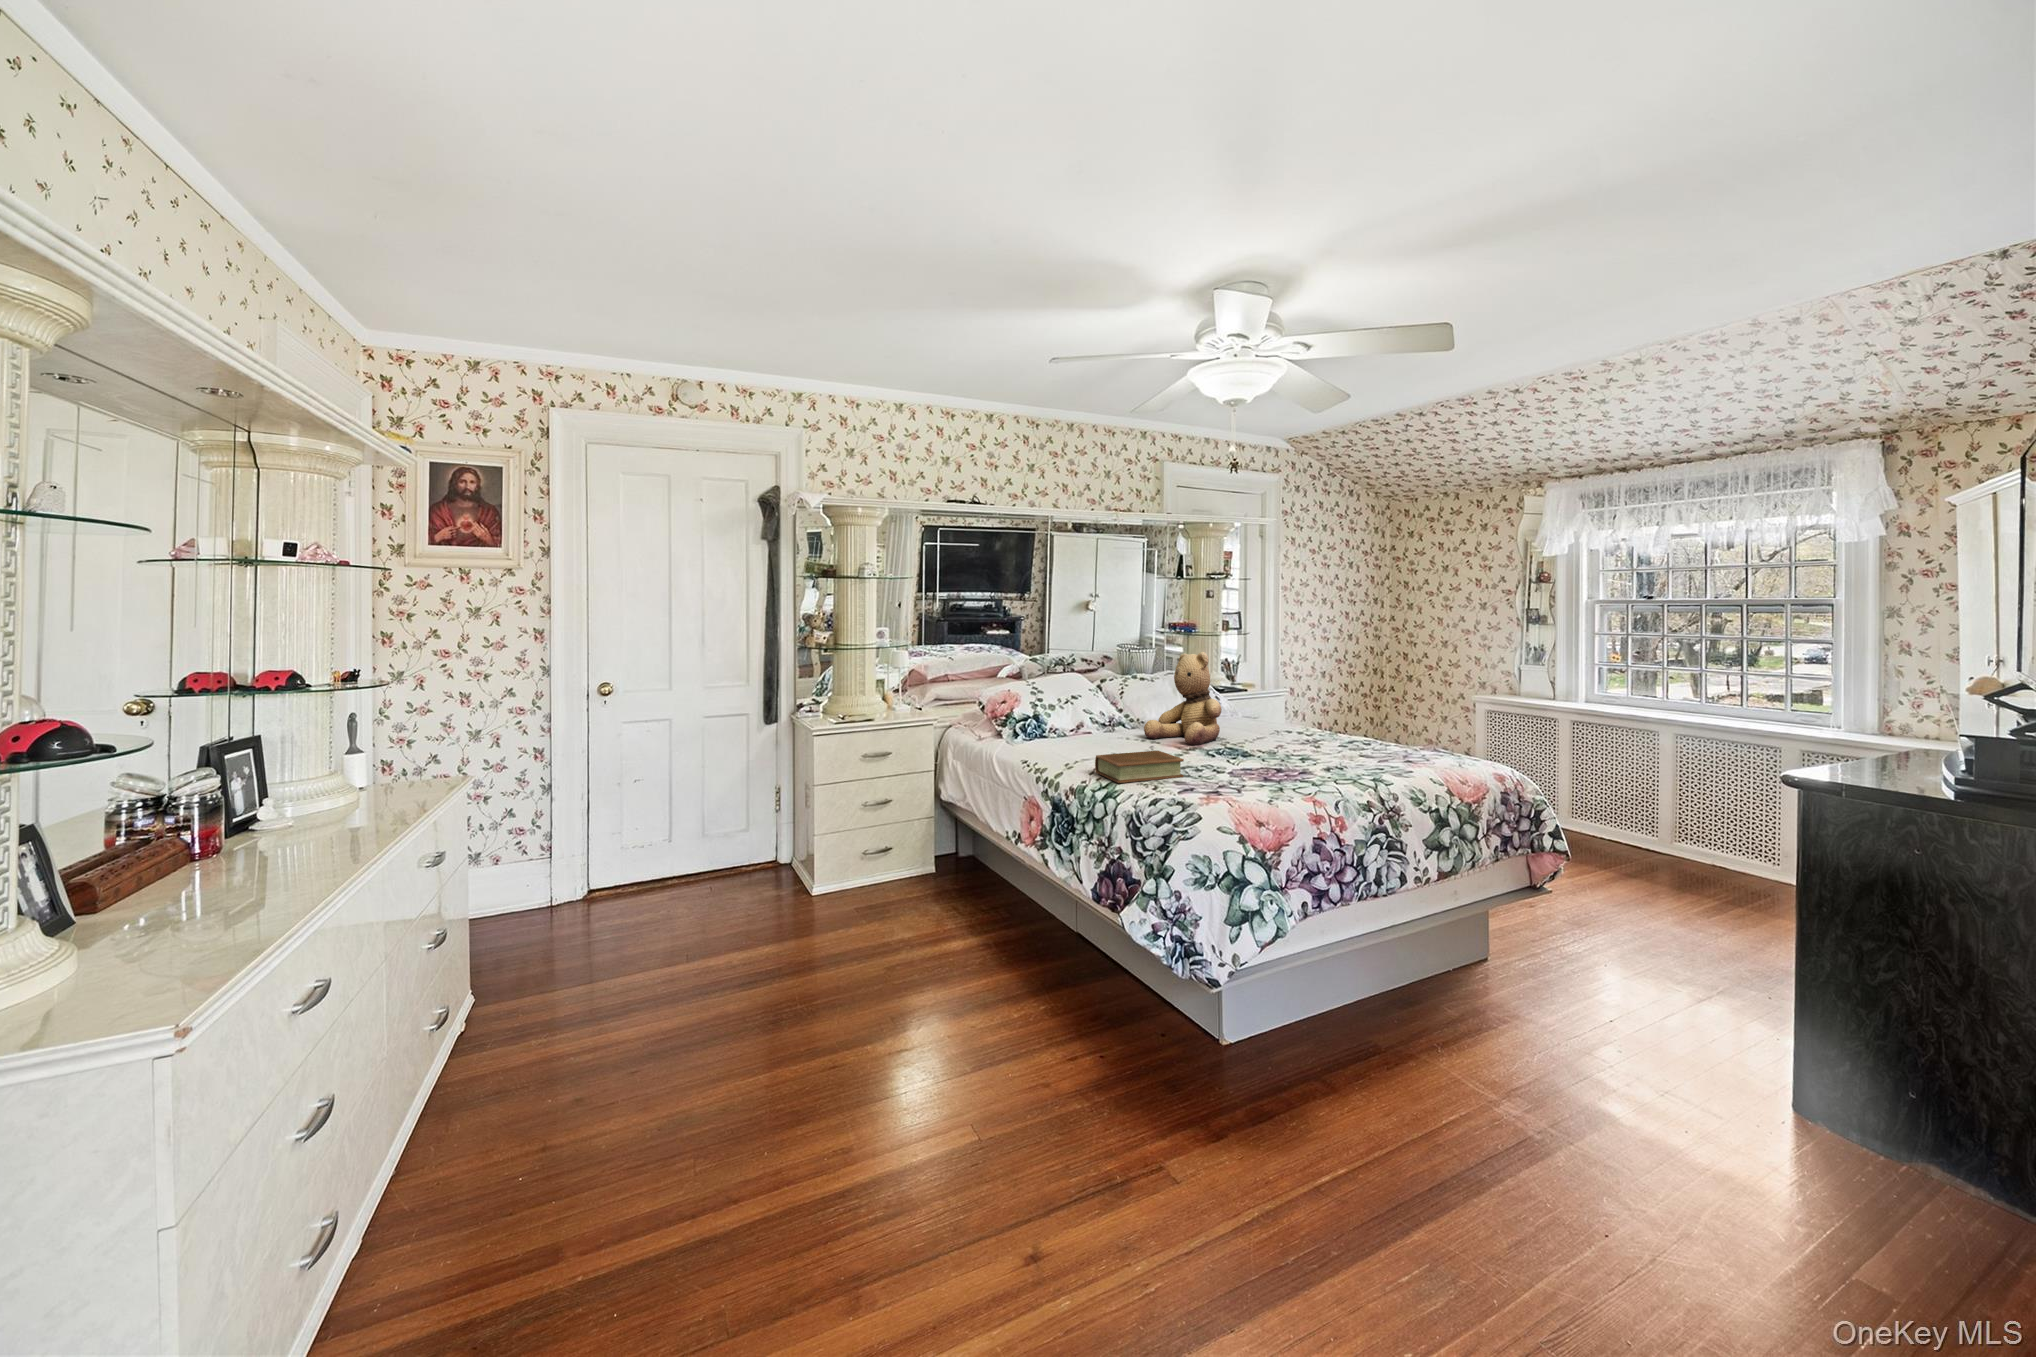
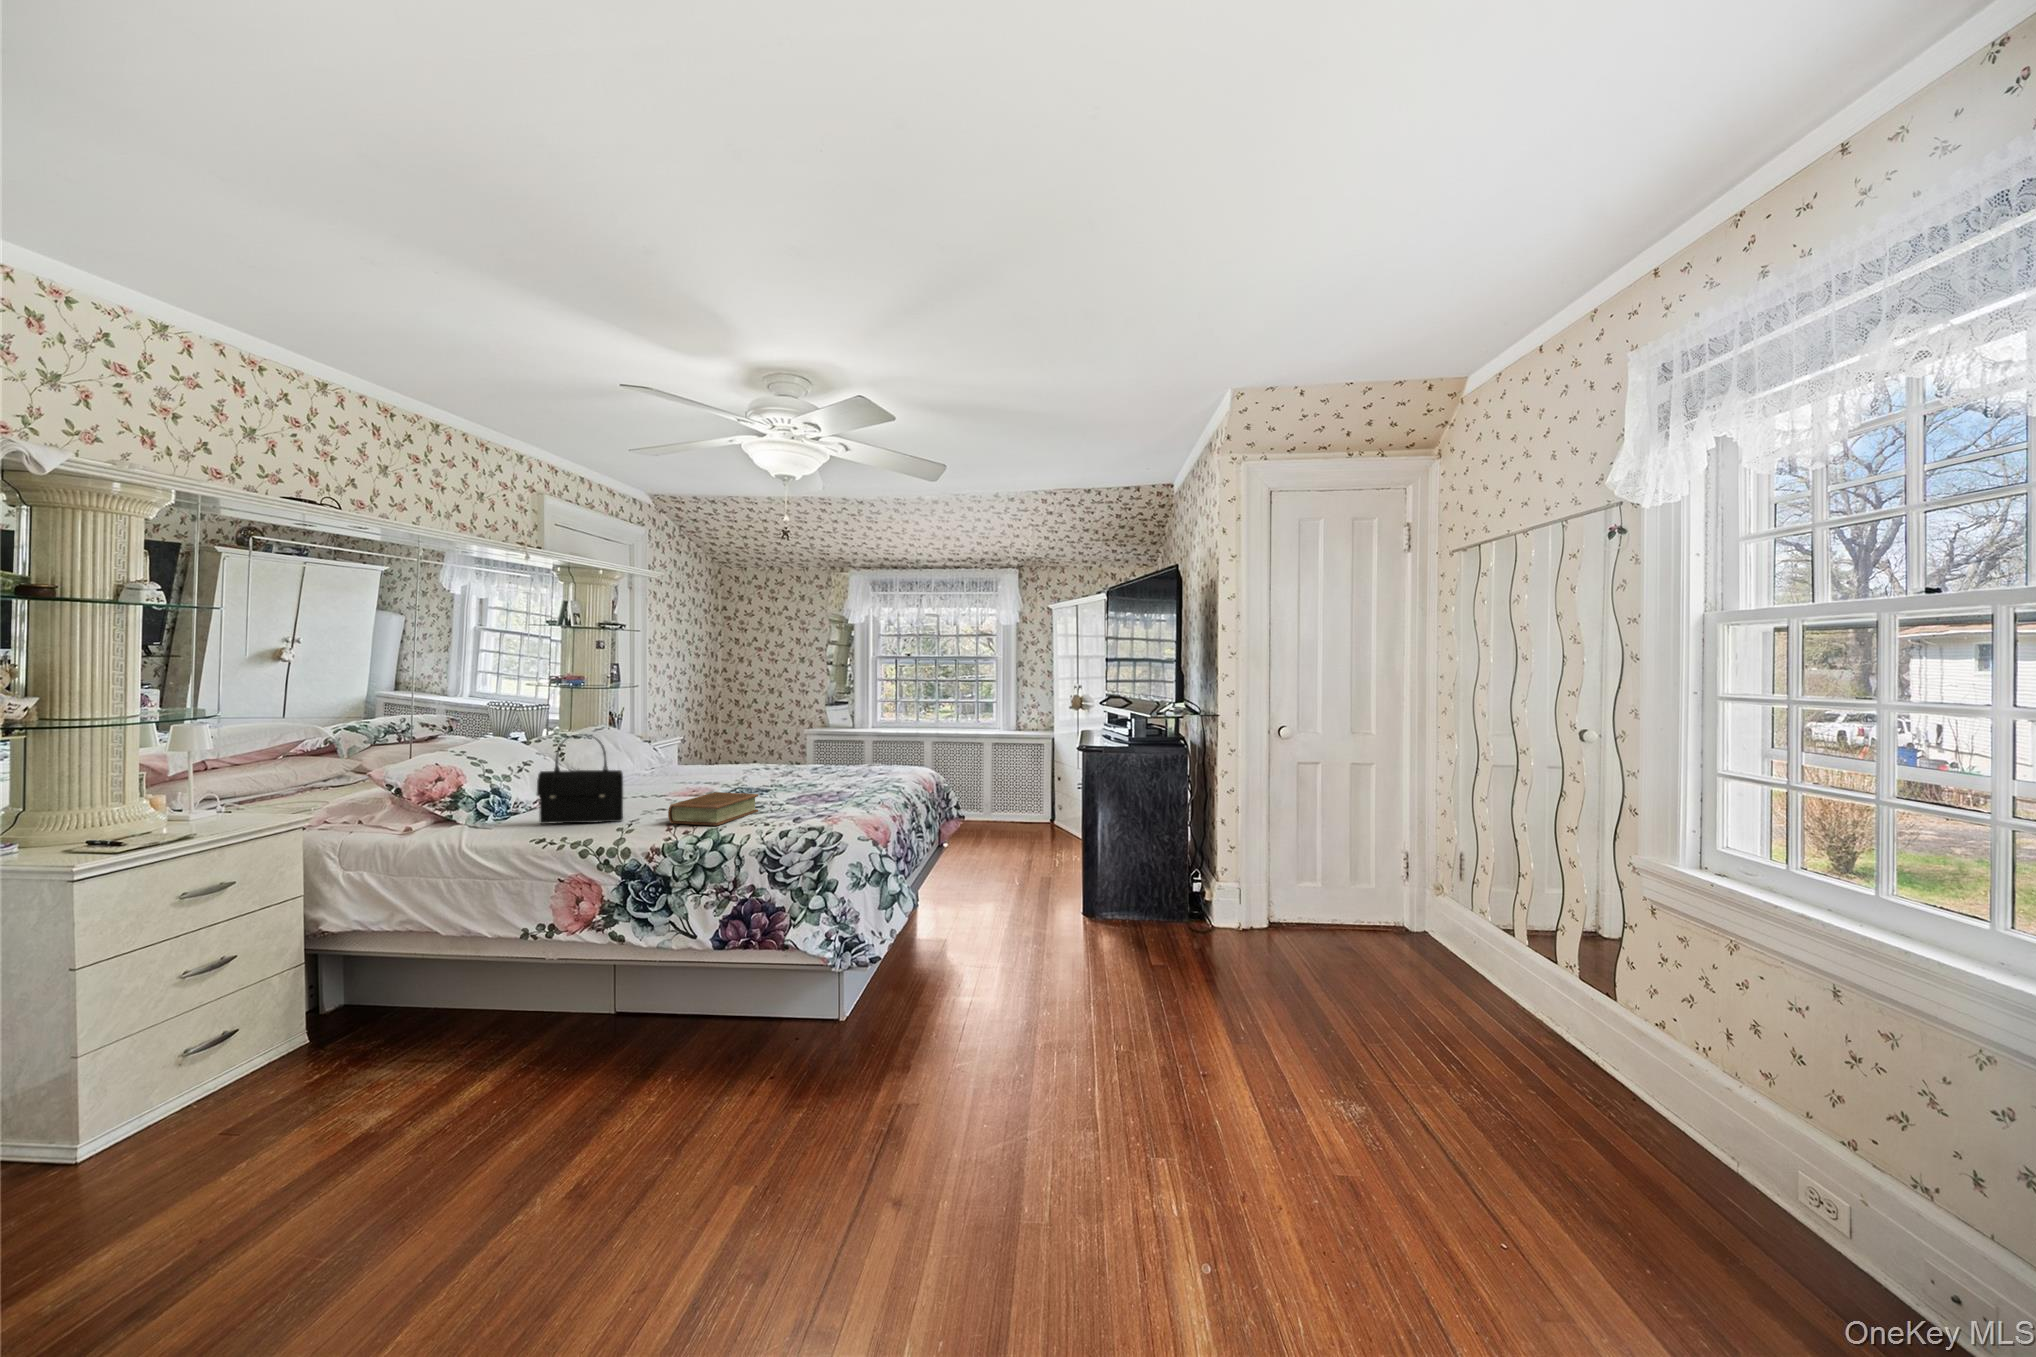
teddy bear: present [1144,652,1222,745] -> none [628,697,718,791]
handbag: none [1027,683,1079,764] -> present [537,735,623,824]

